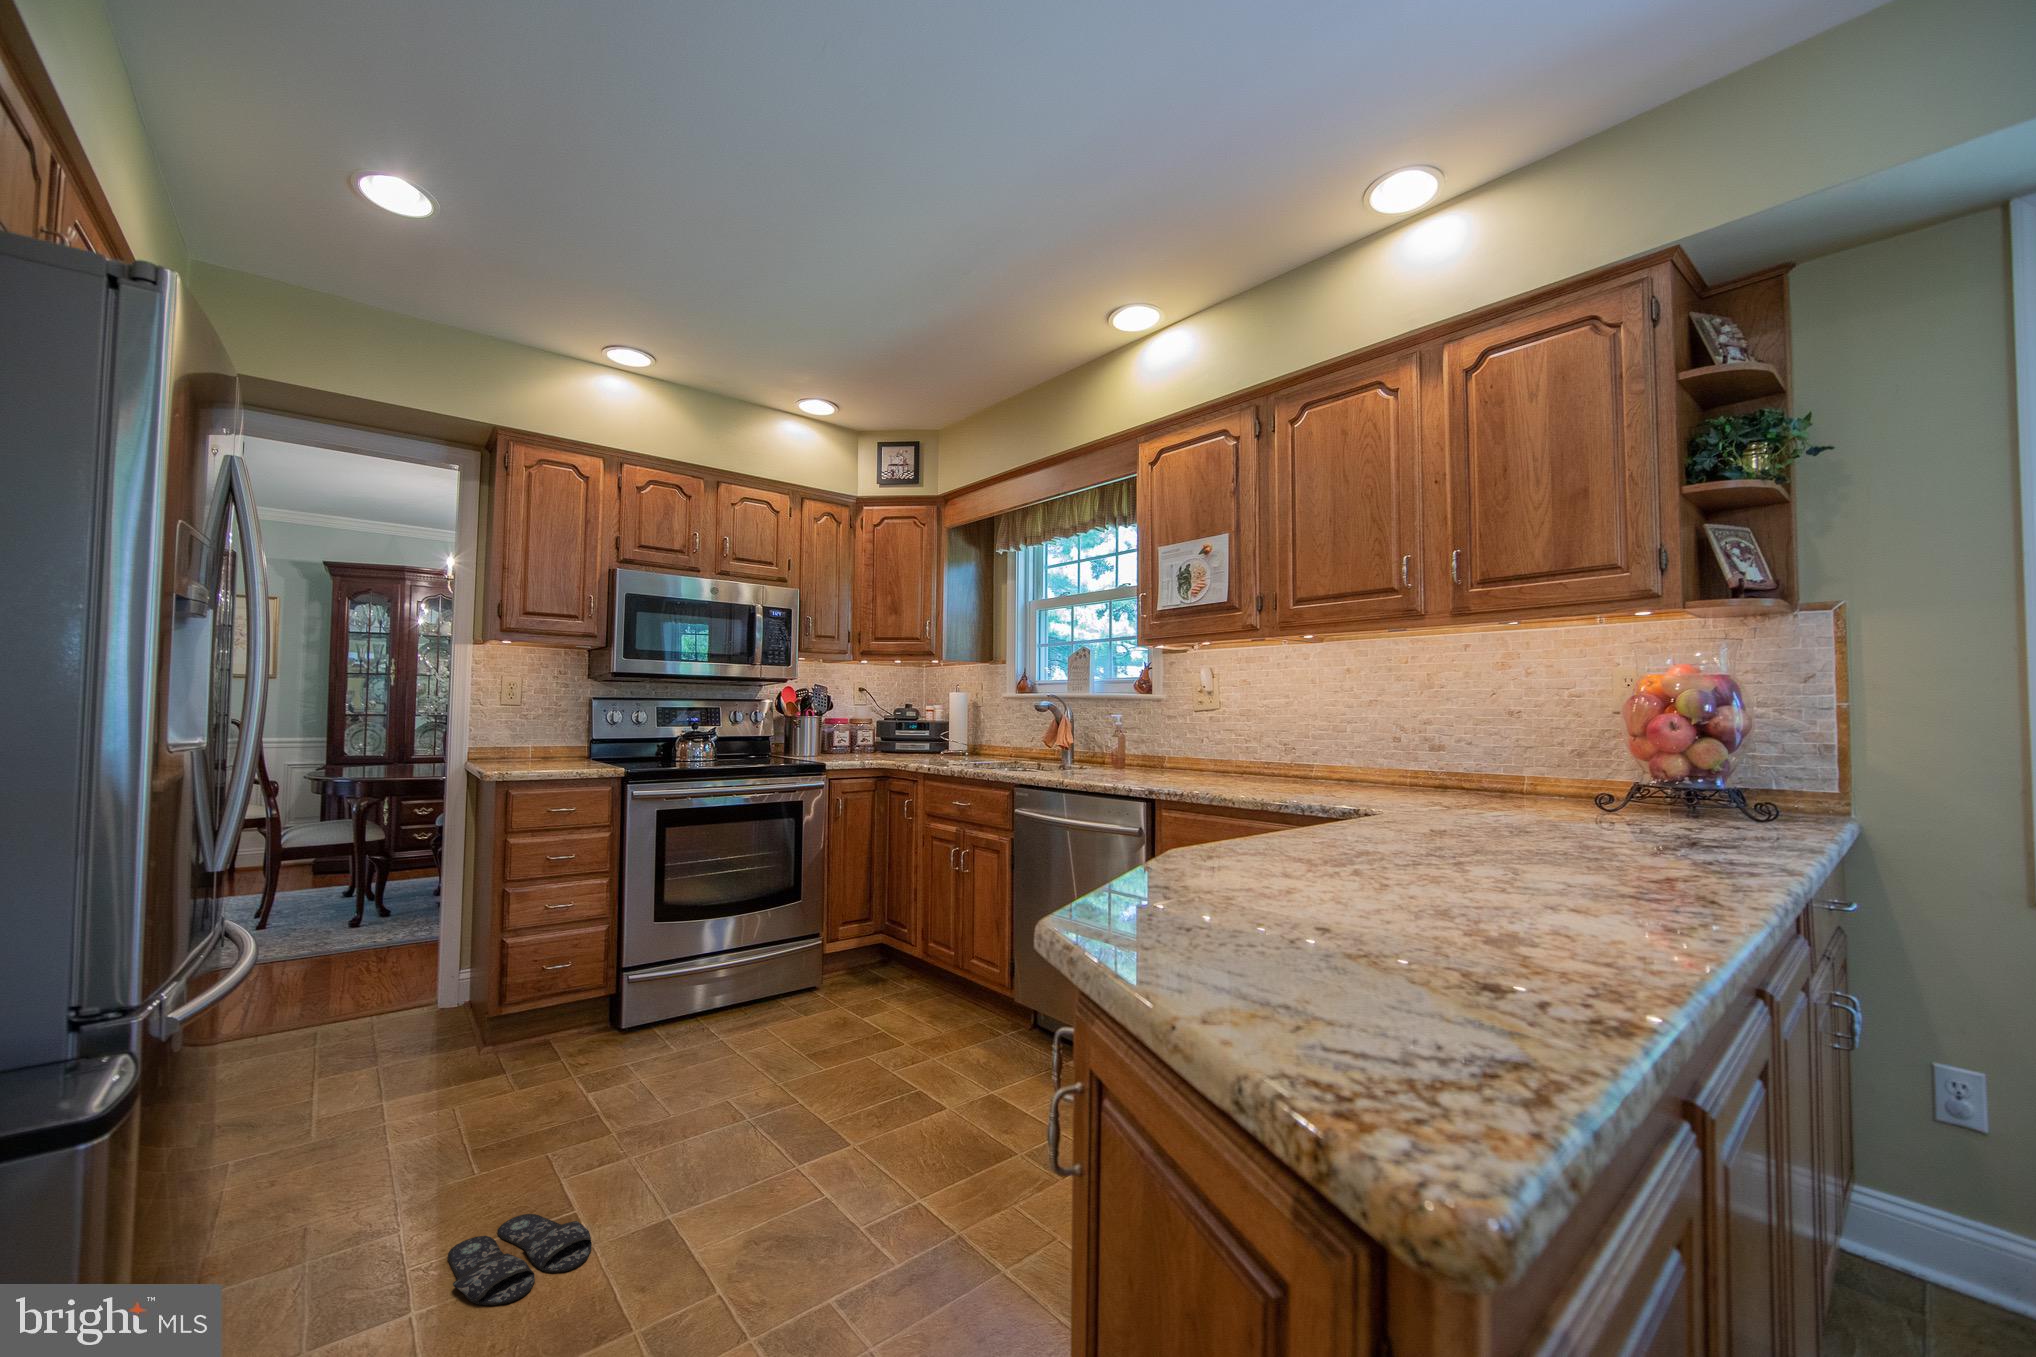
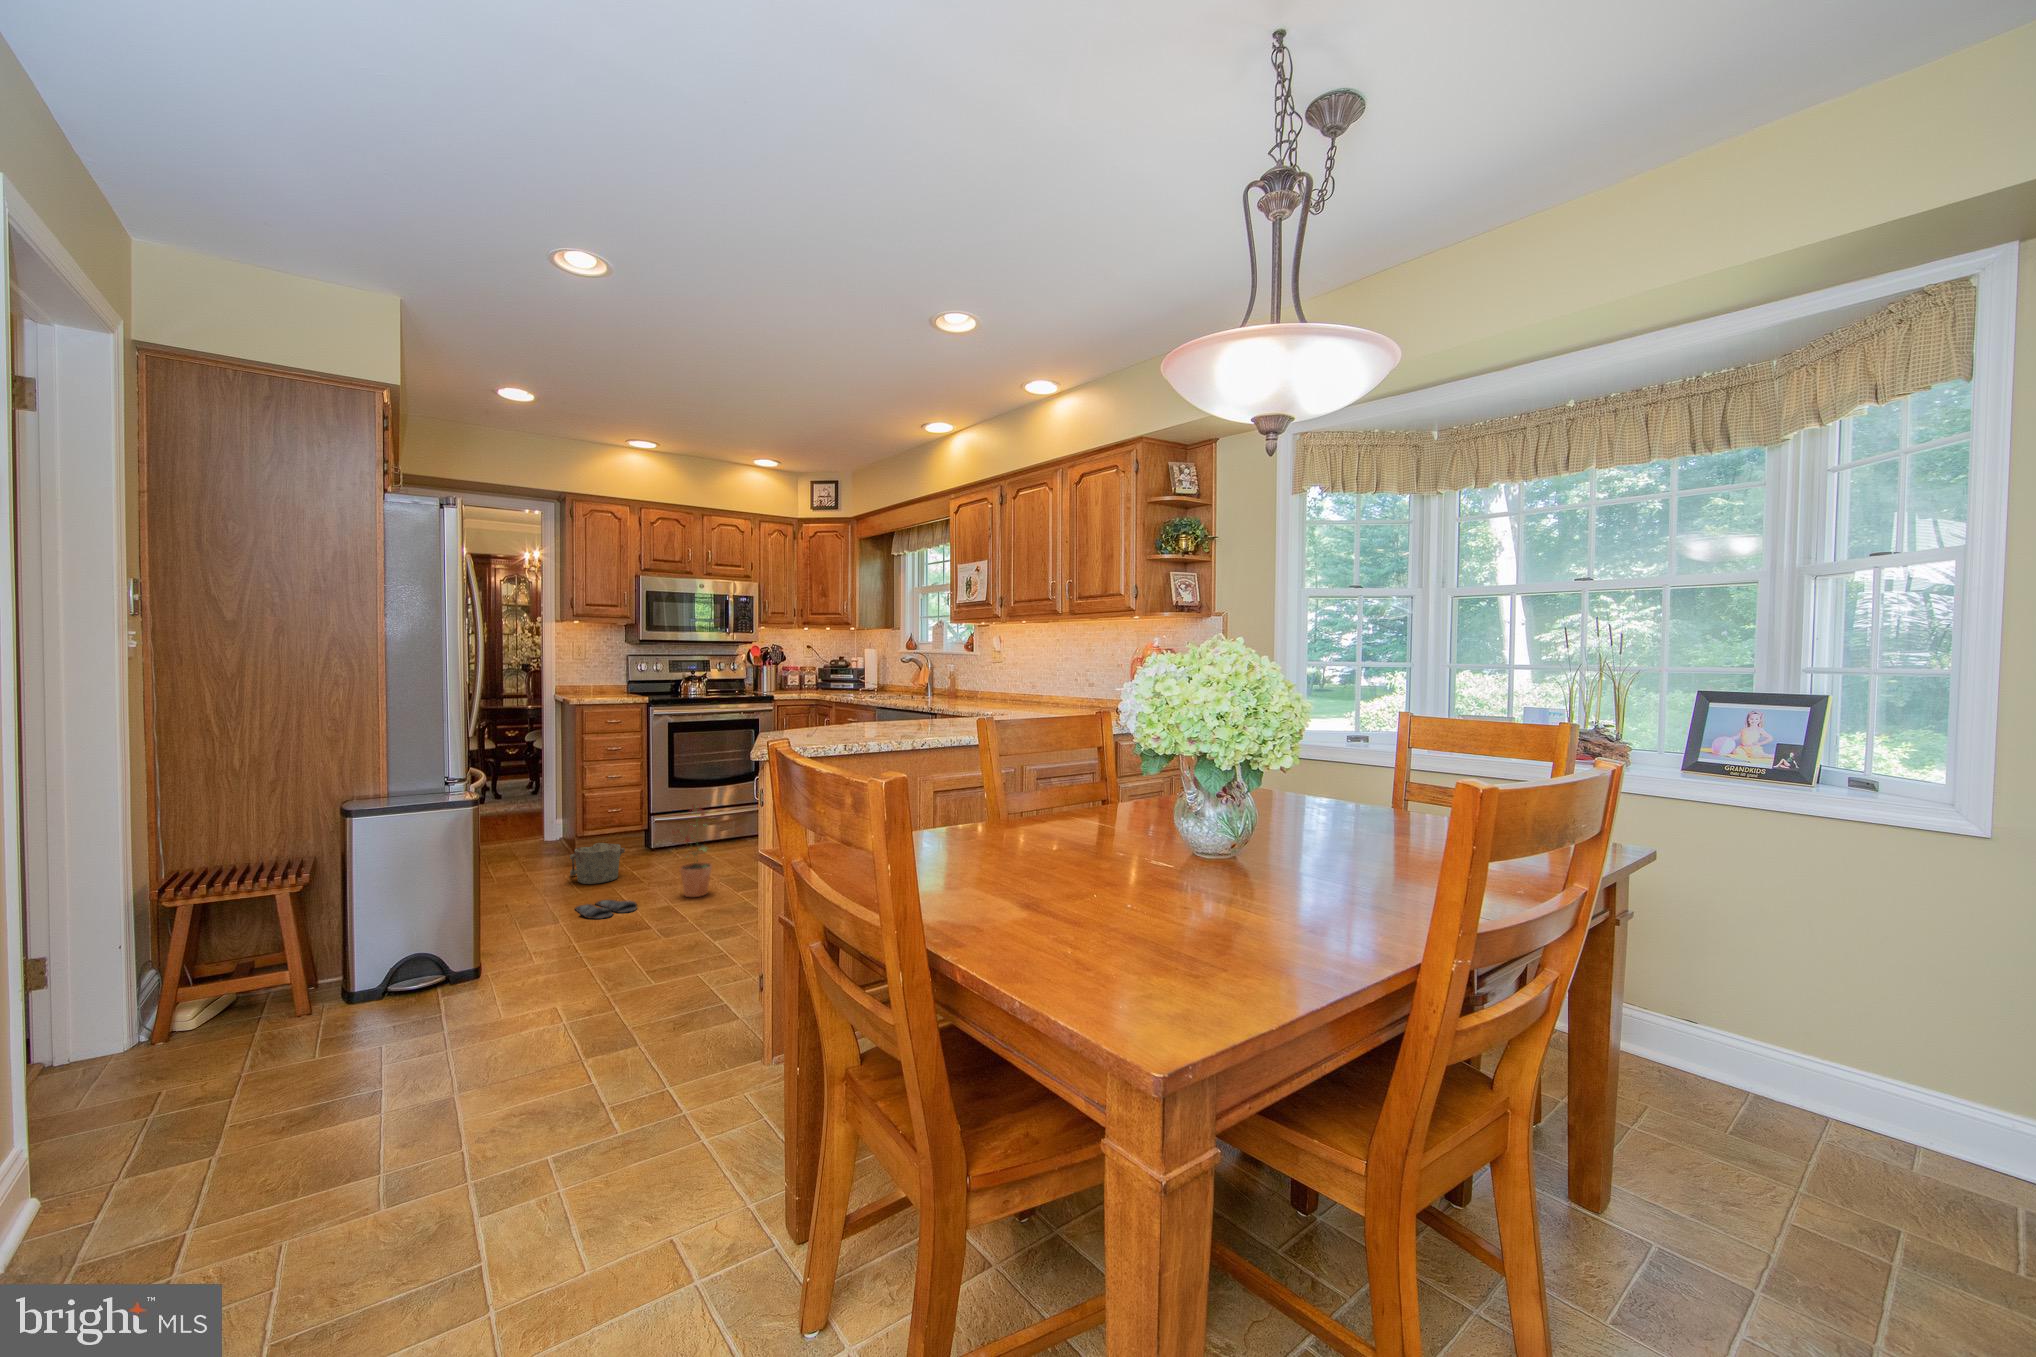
potted plant: none [665,988,751,1198] -> present [673,805,712,897]
bucket: none [458,1052,571,1150] -> present [570,843,625,884]

